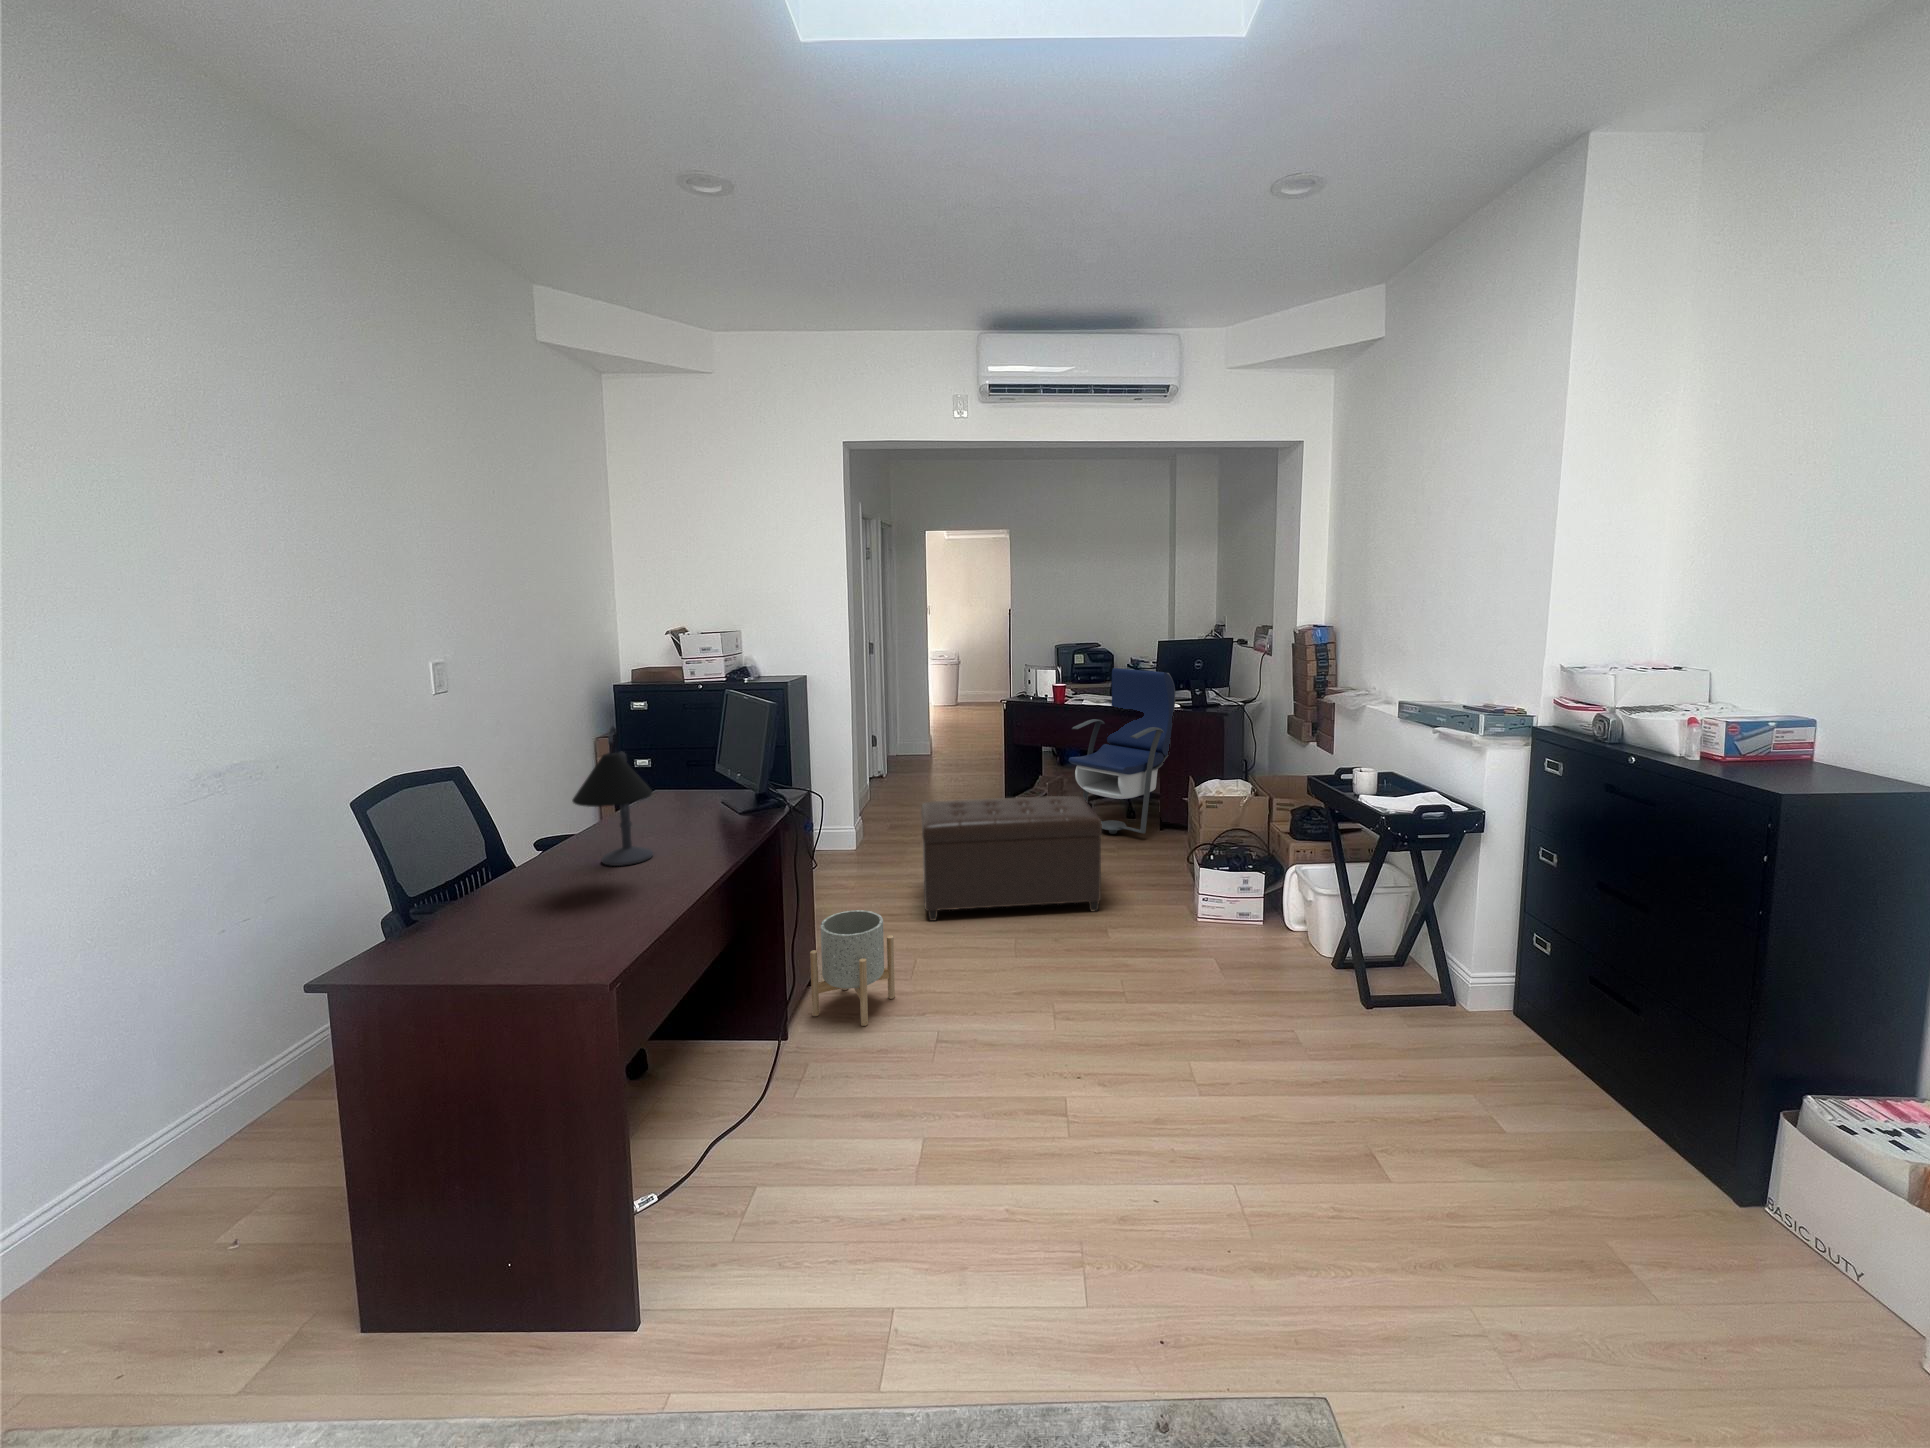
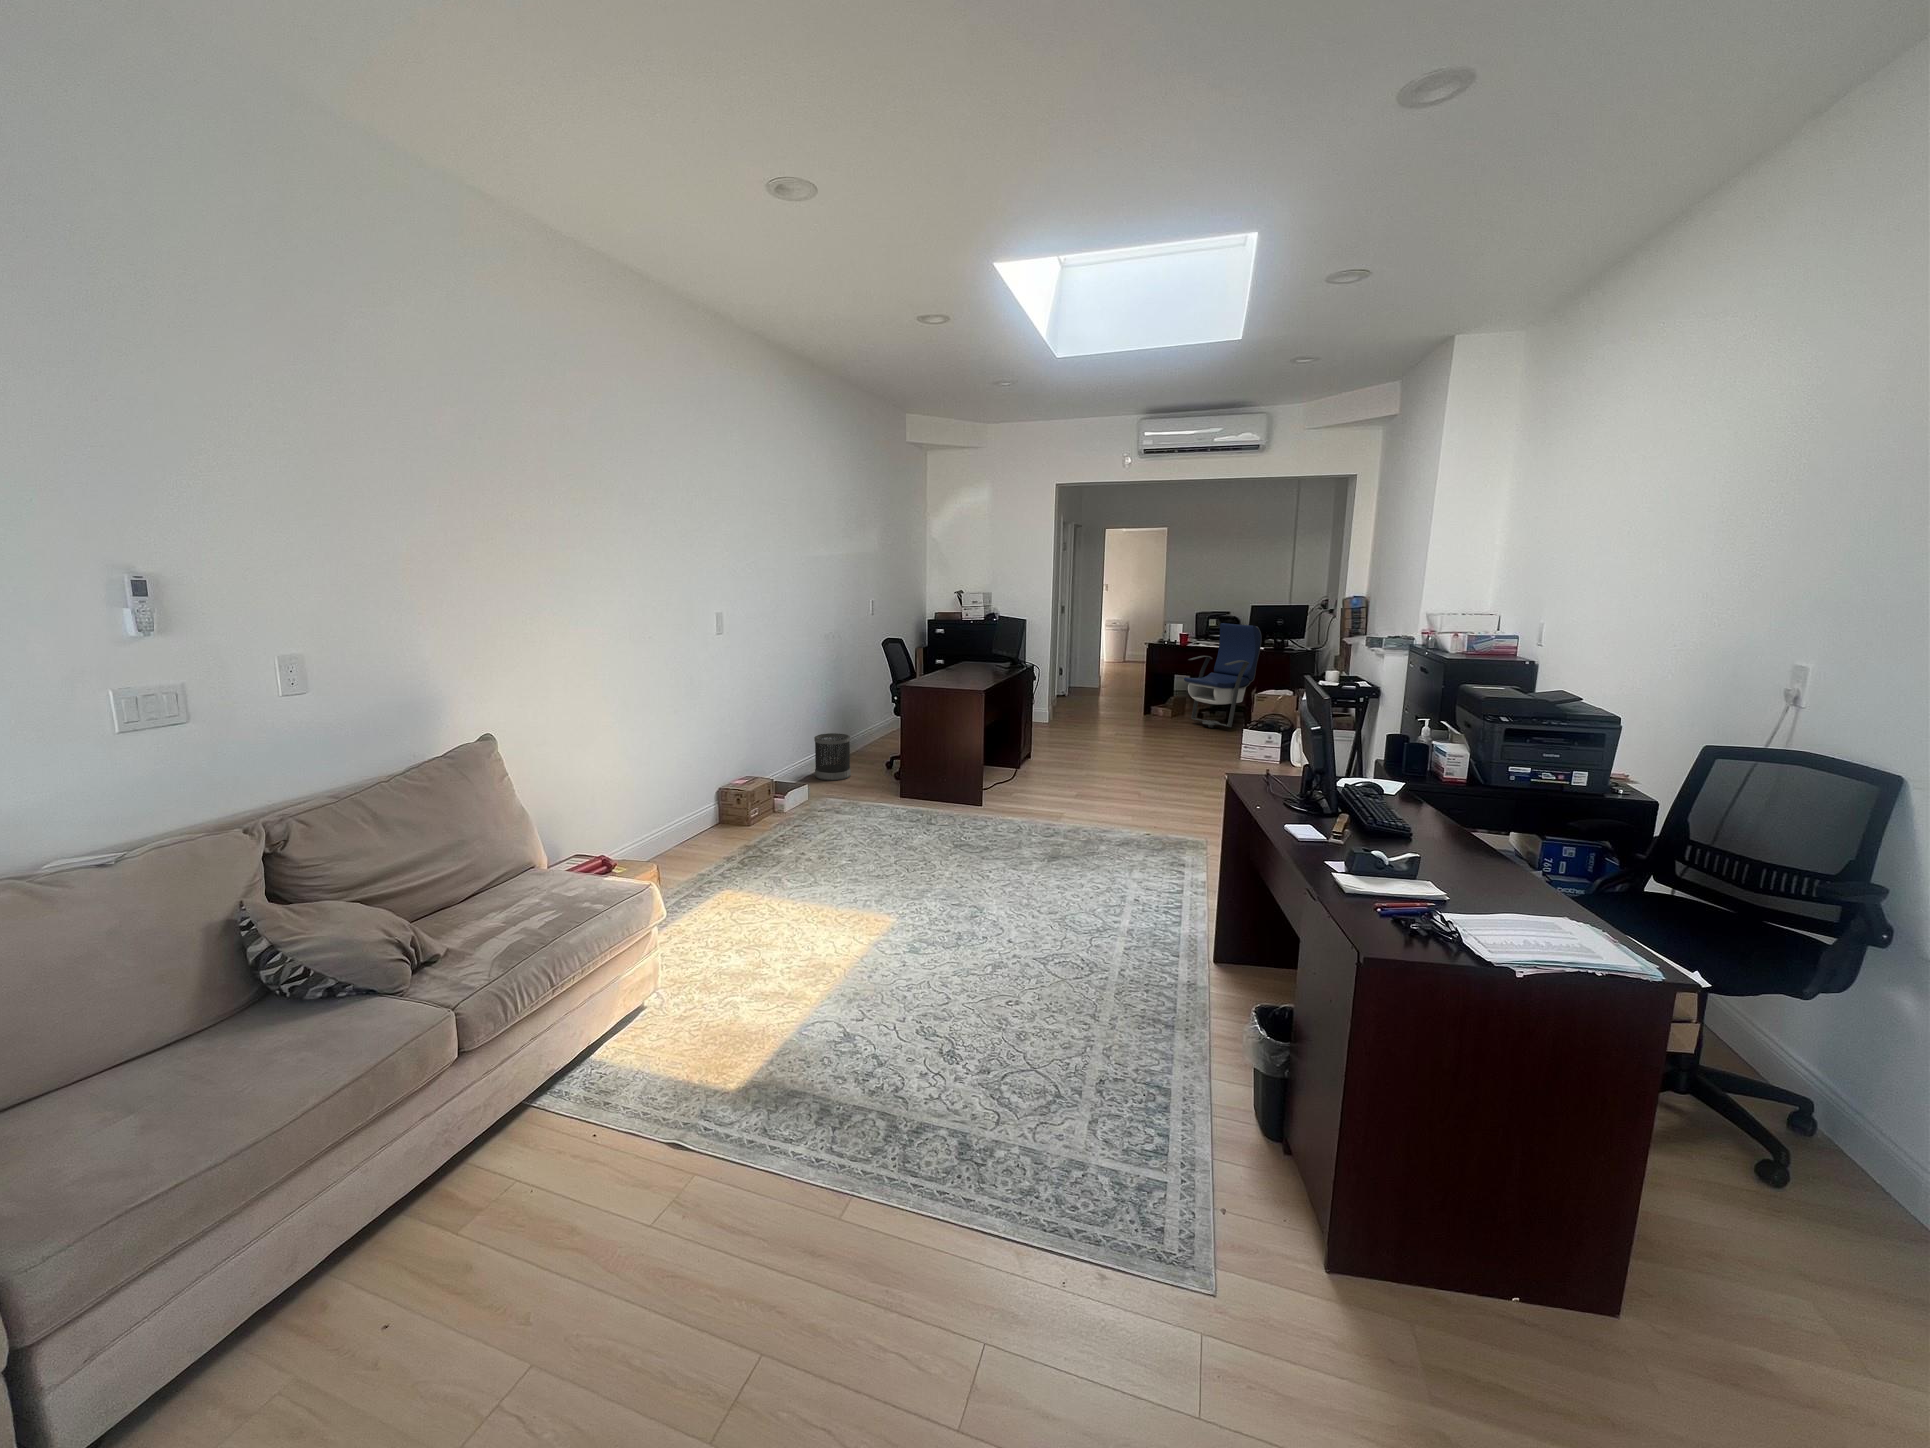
desk lamp: present [572,726,653,866] -> none [959,620,985,675]
ottoman: present [921,796,1102,921] -> none [1086,689,1189,752]
planter: present [810,910,895,1026] -> none [1030,722,1069,769]
wastebasket: none [111,1061,275,1244] -> present [814,733,851,781]

